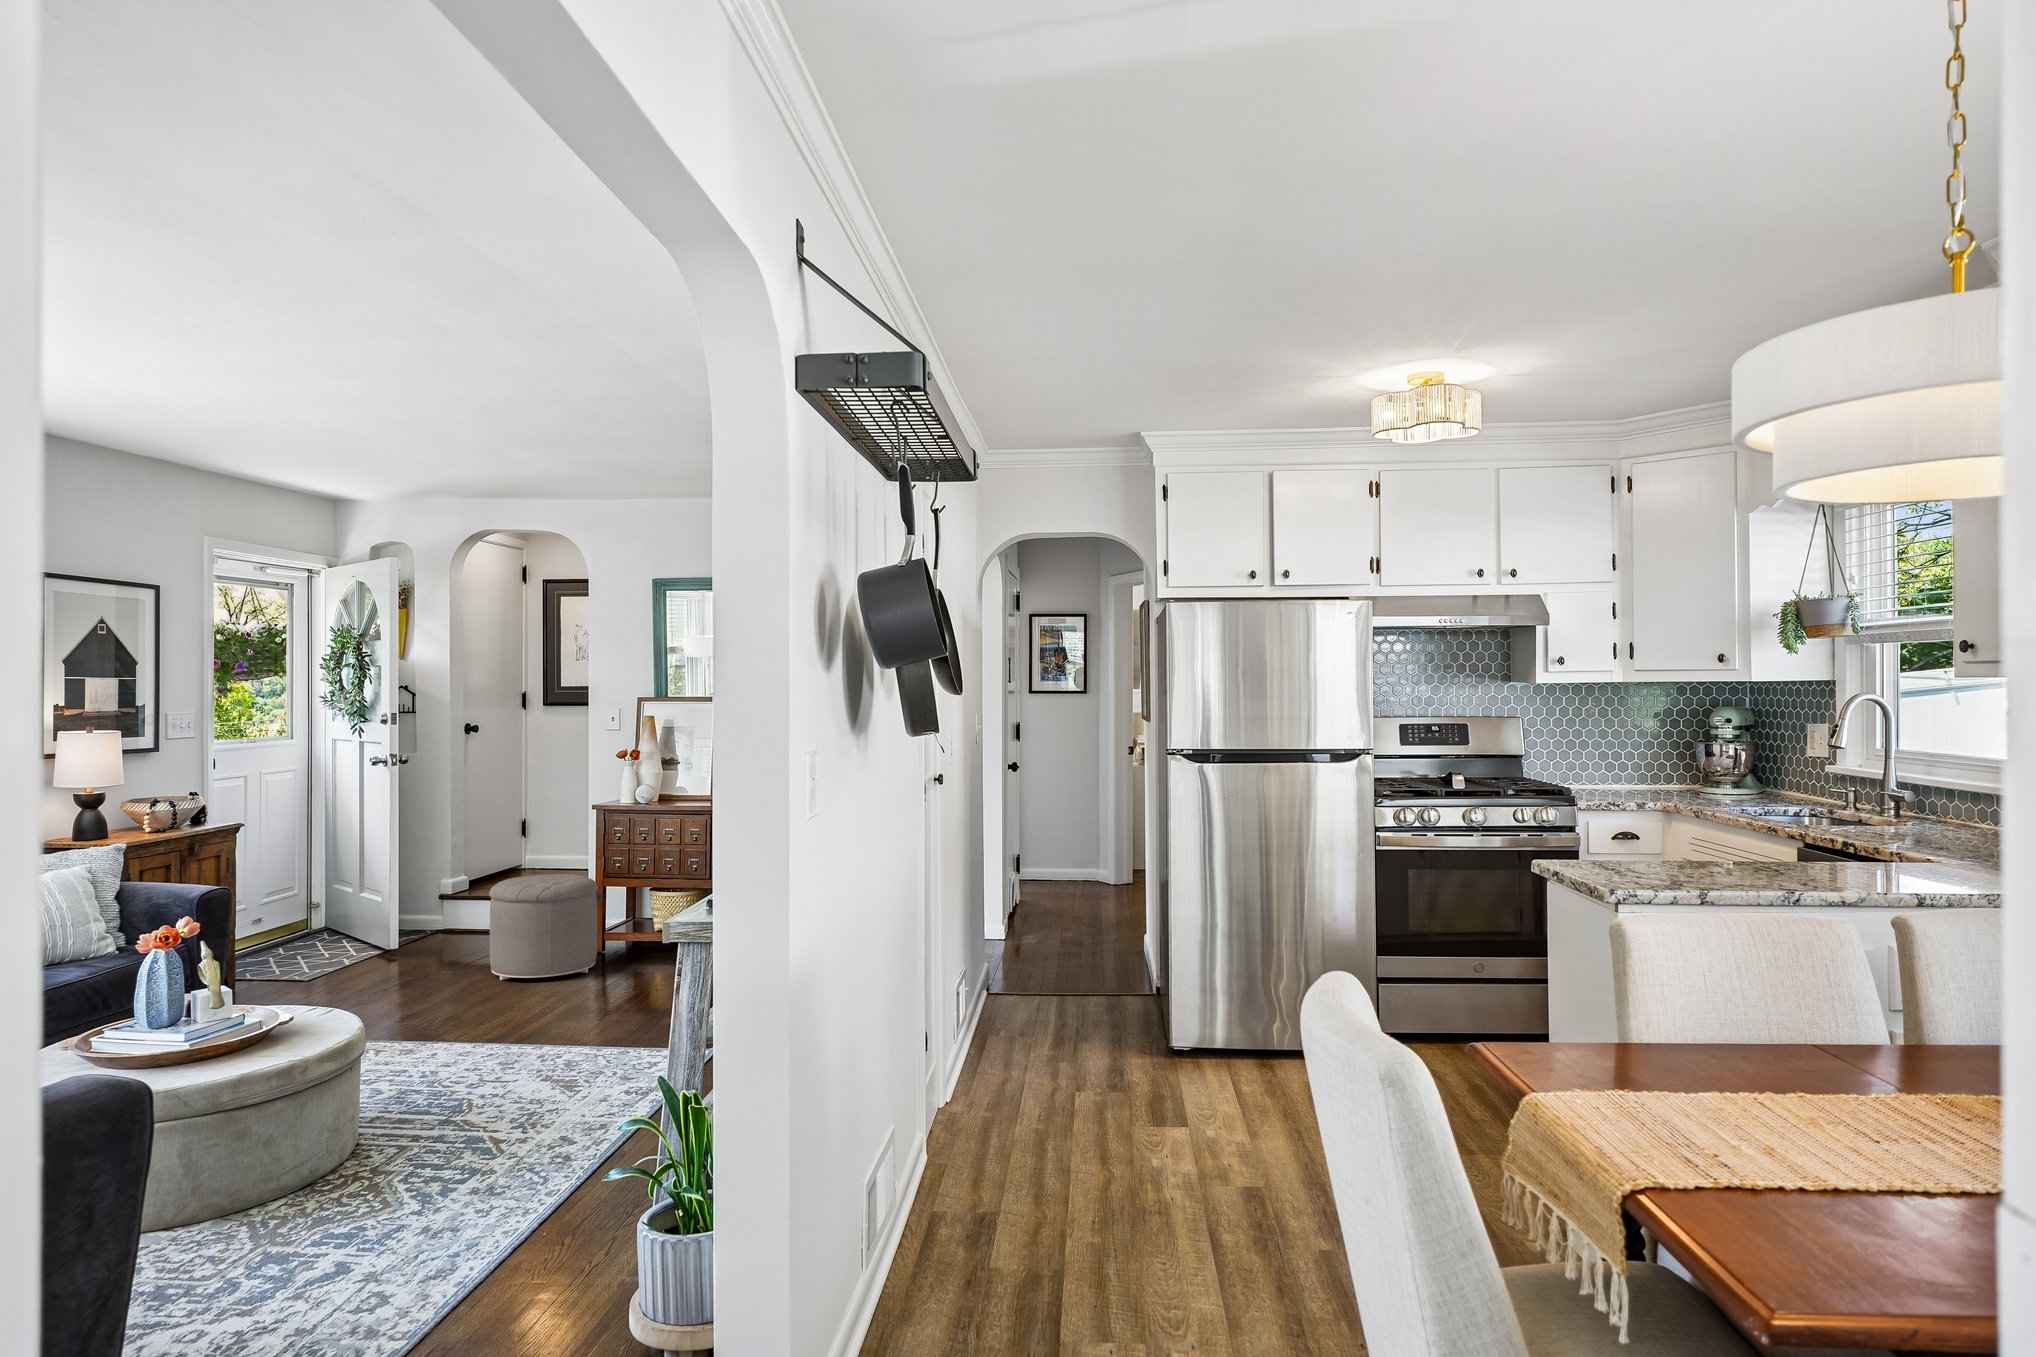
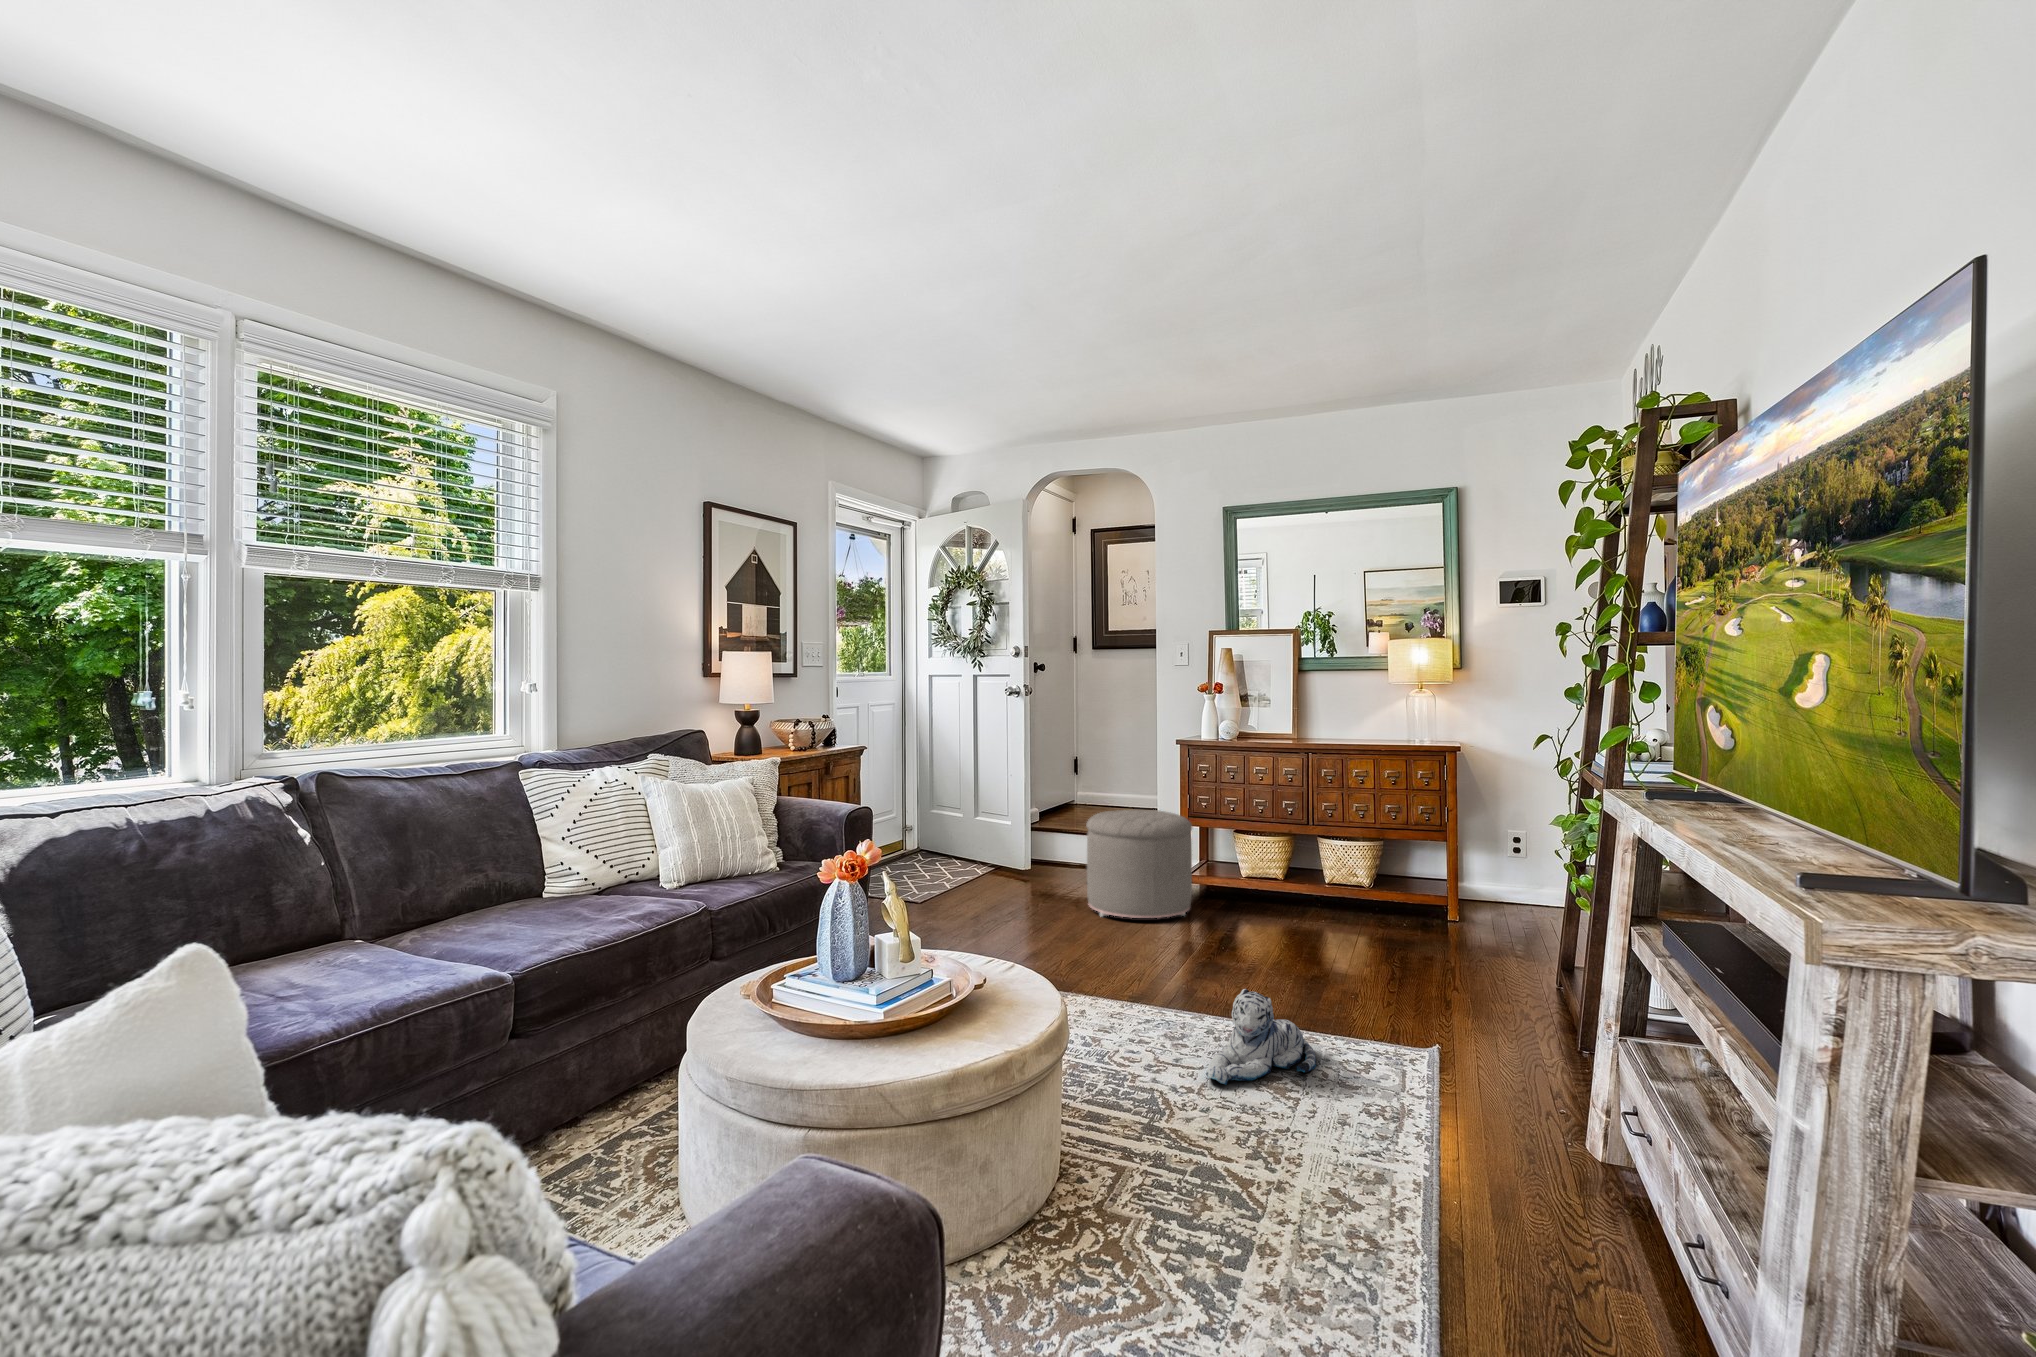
plush toy: none [514,1016,620,1091] -> present [1206,989,1316,1085]

